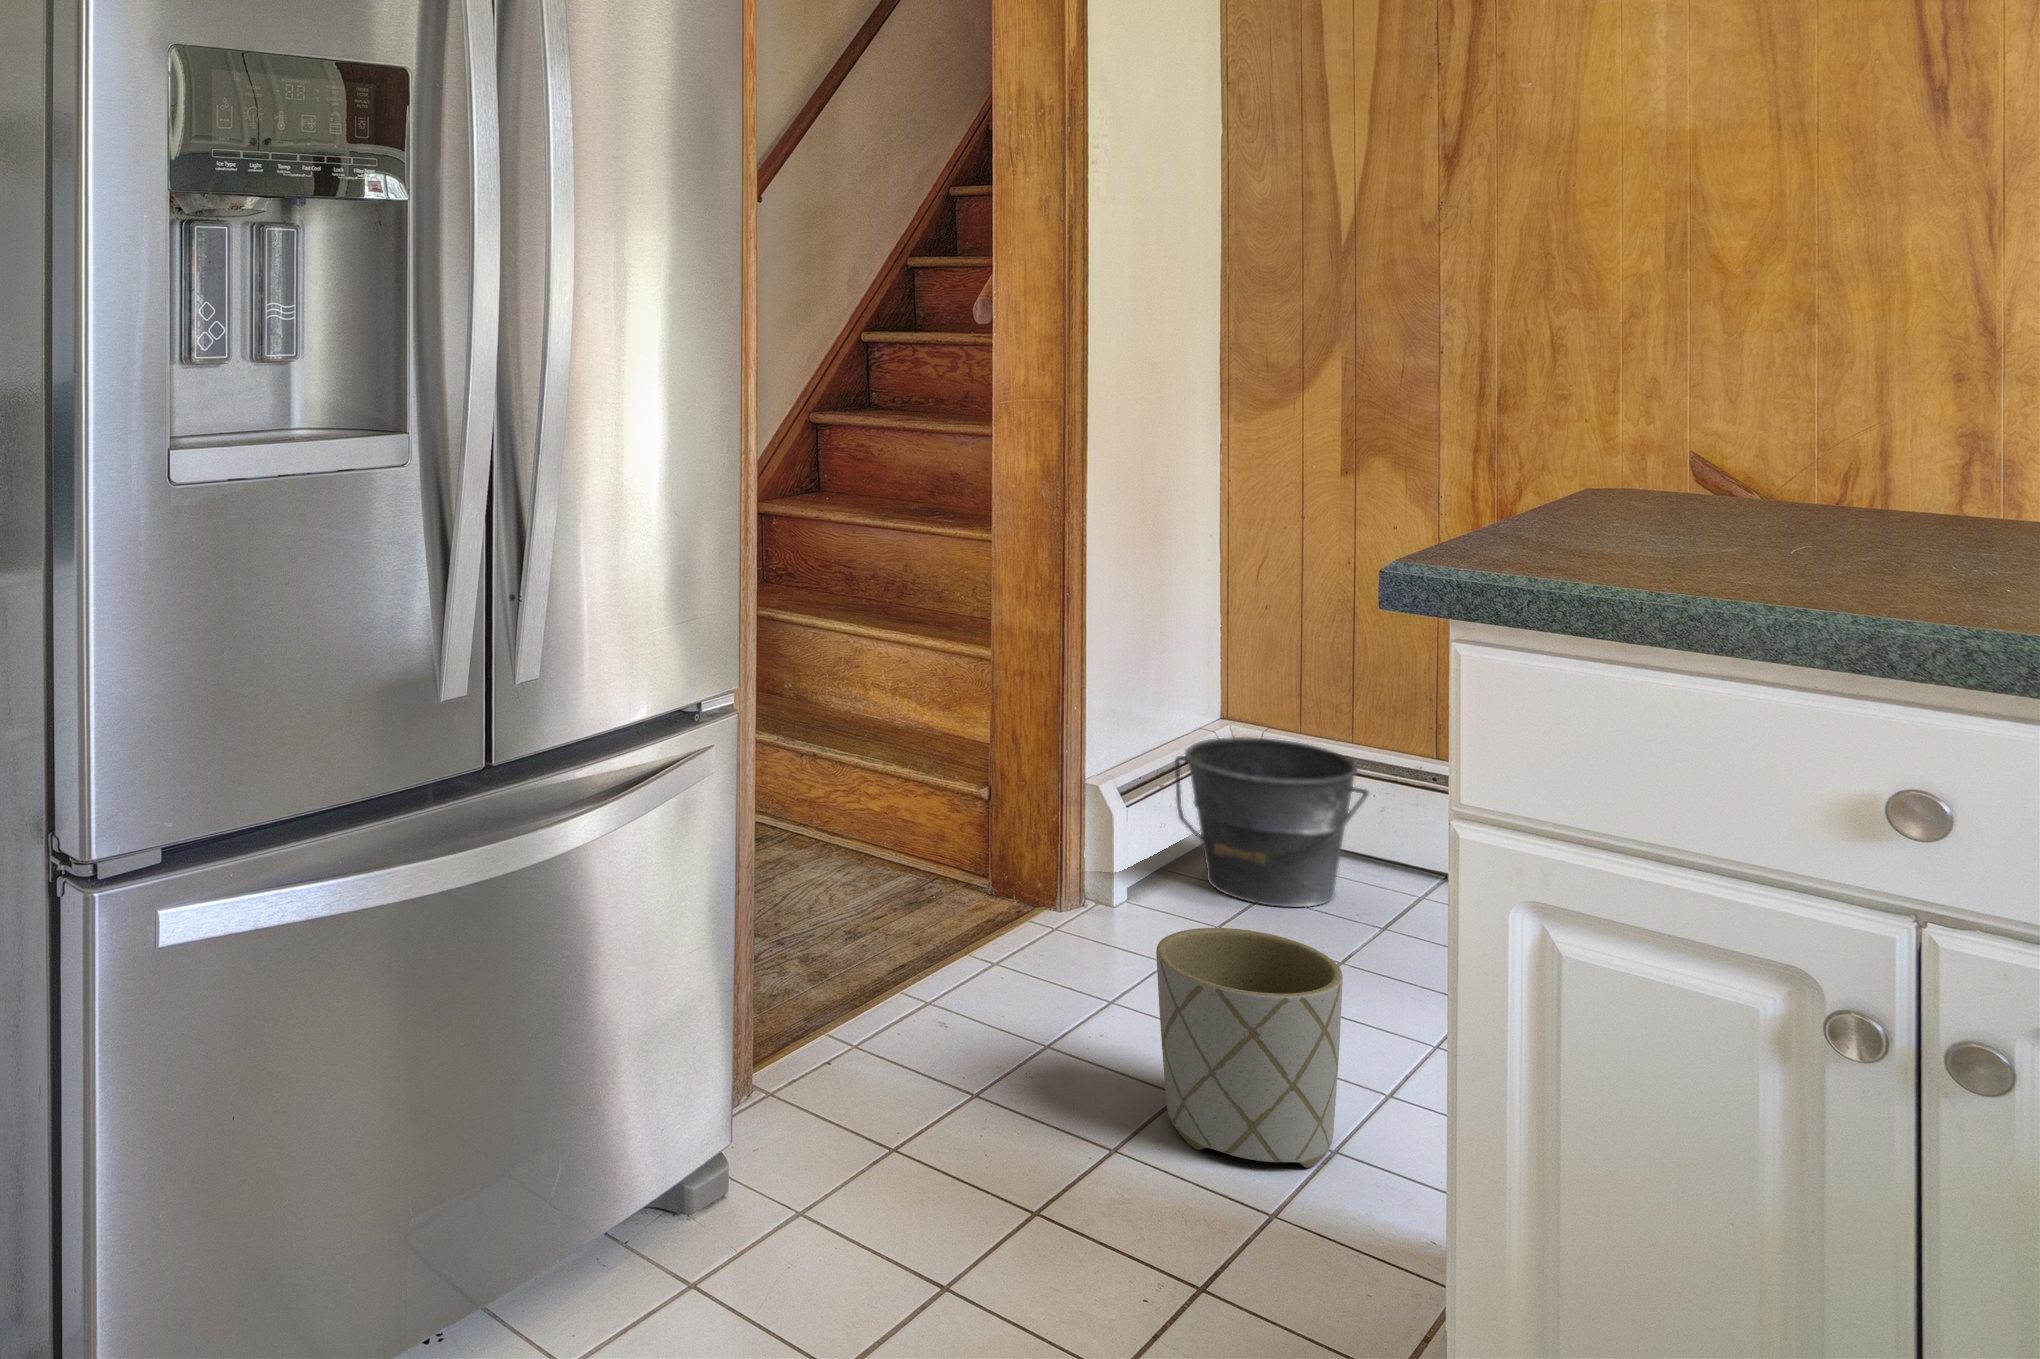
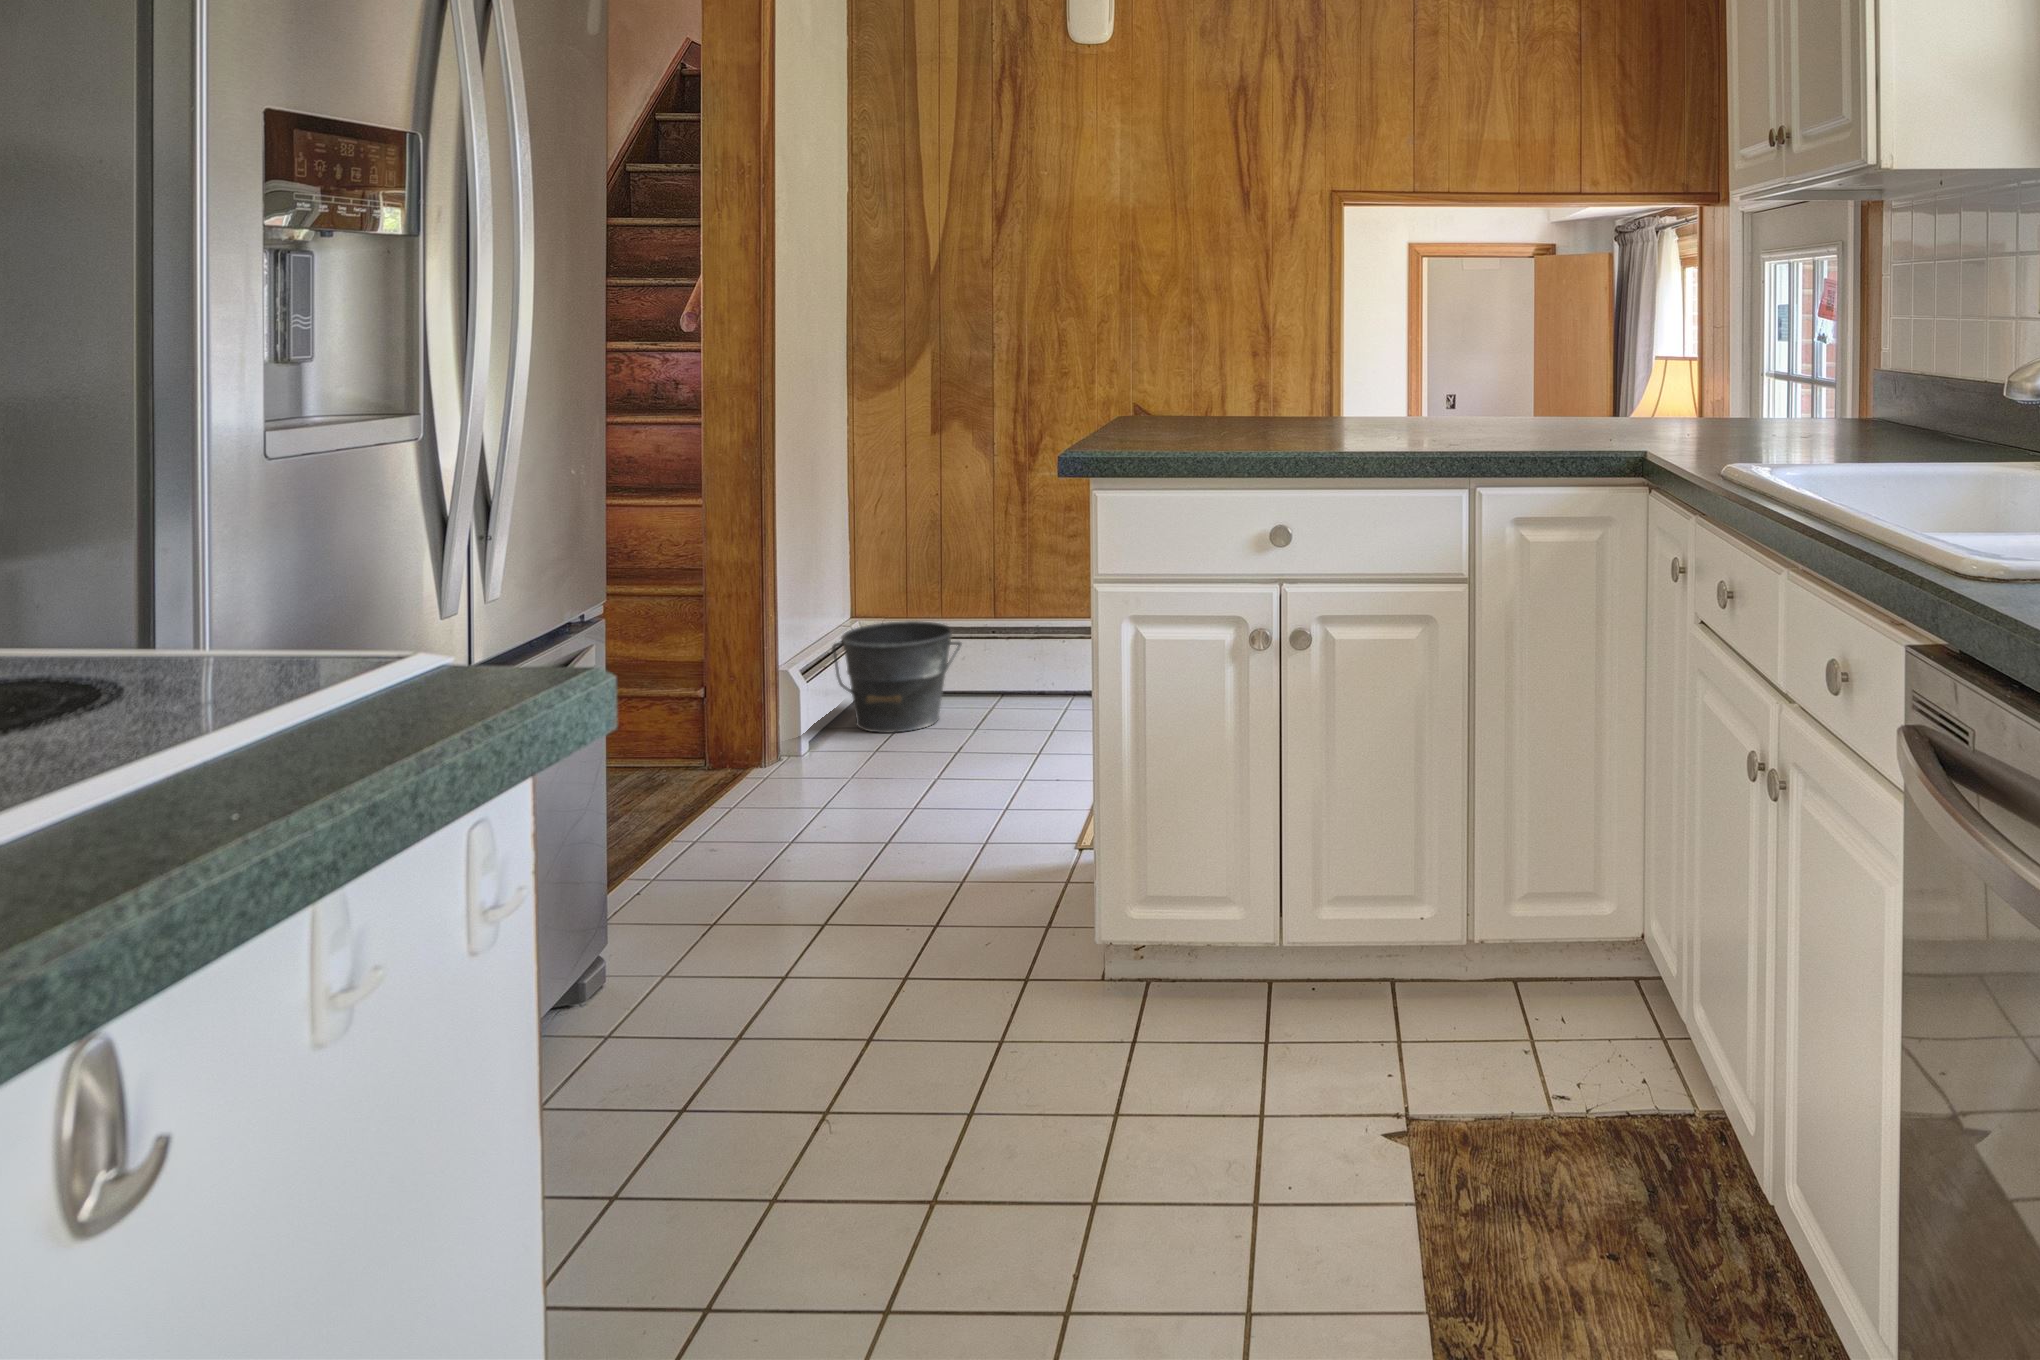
planter: present [1156,928,1343,1168] -> none [875,721,987,863]

